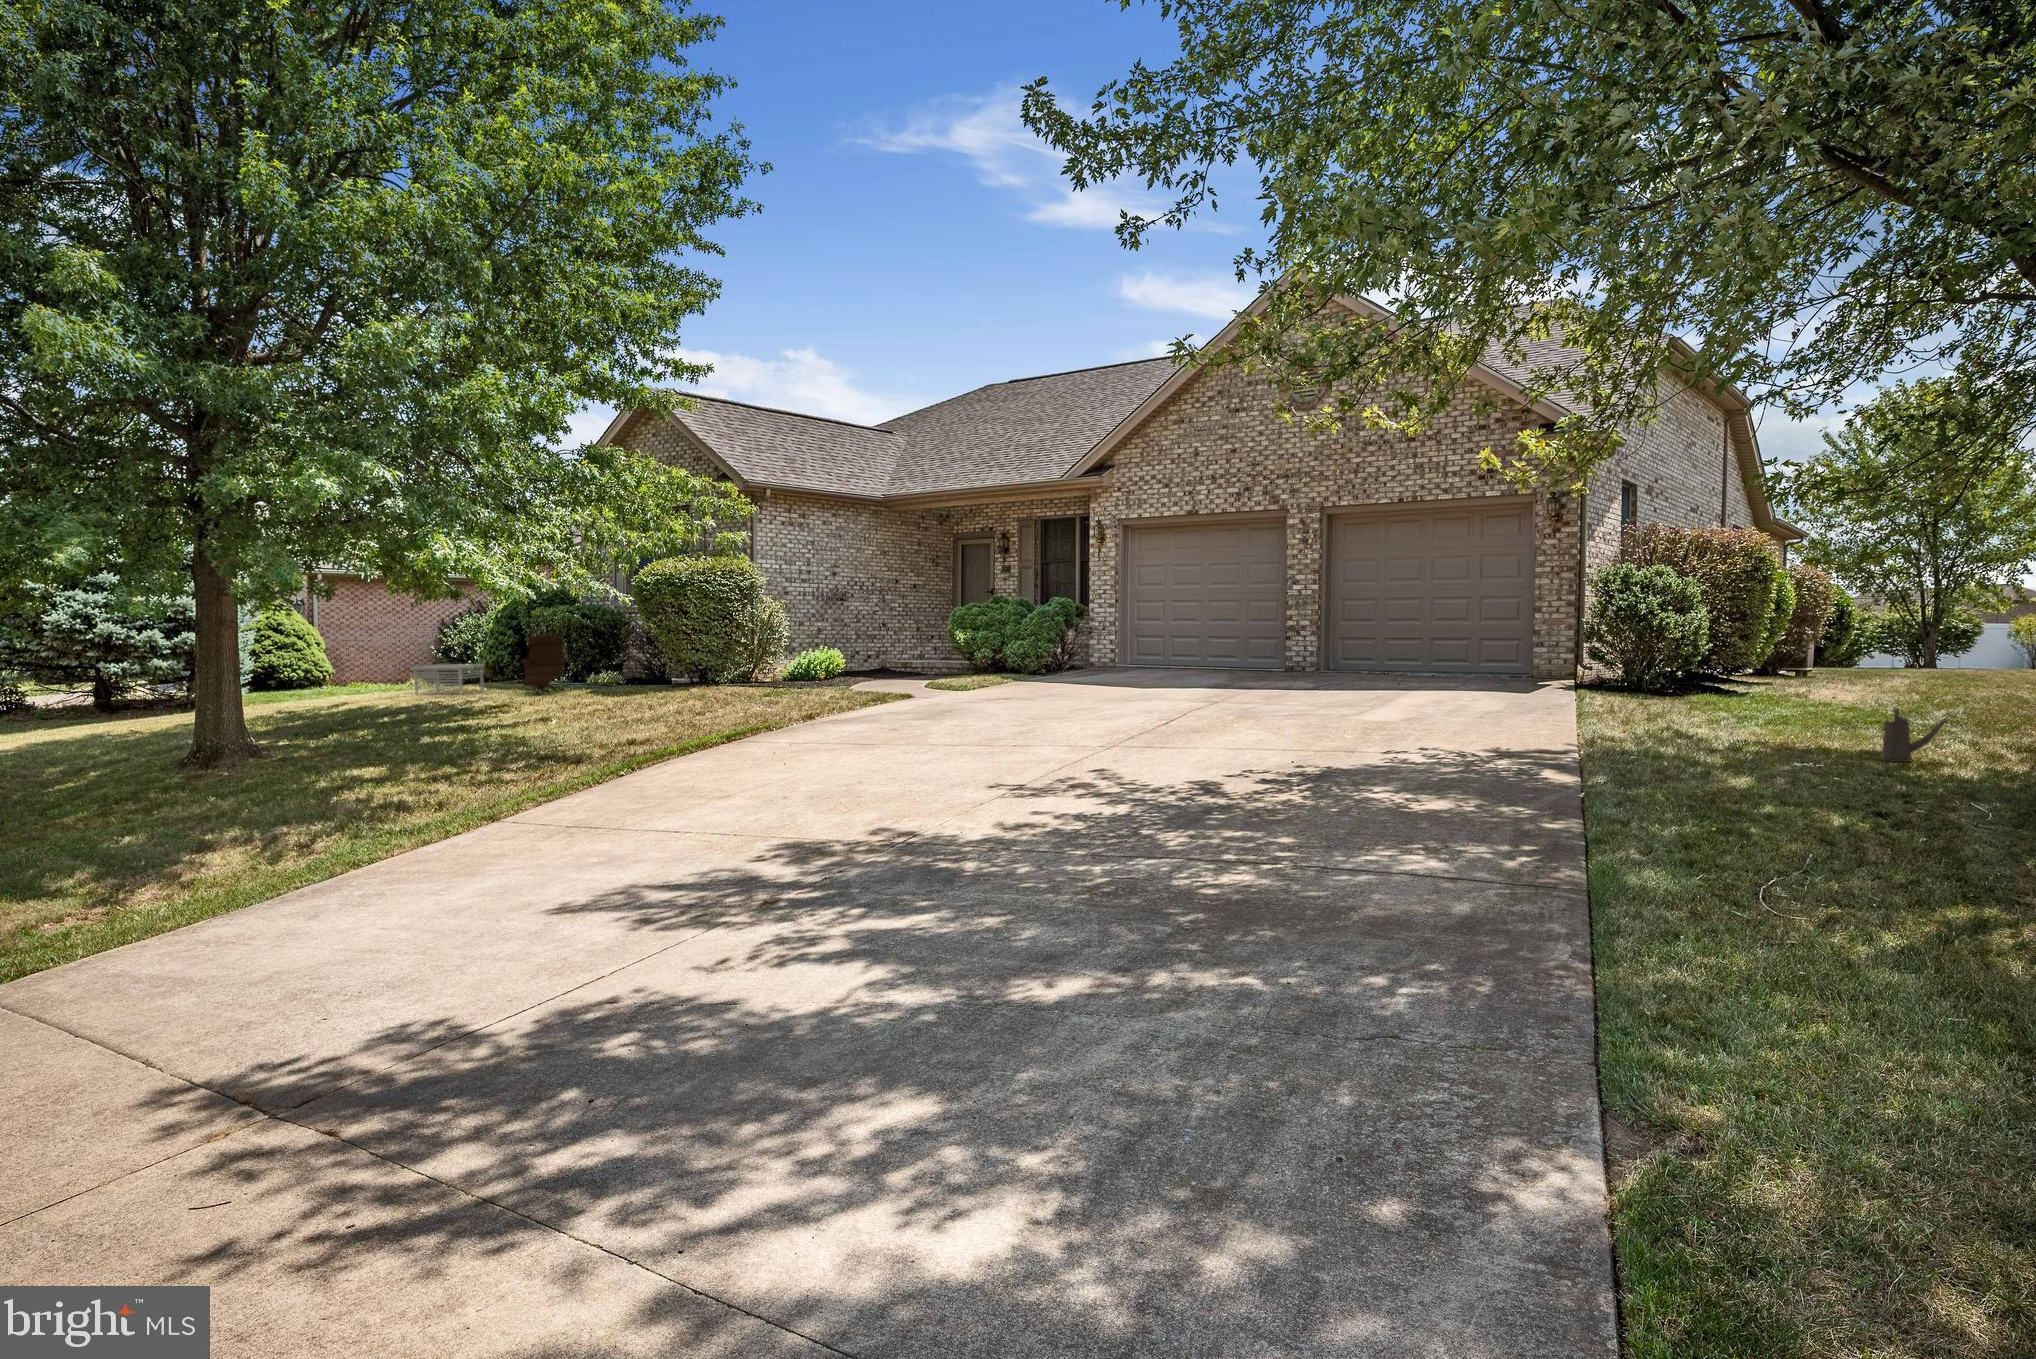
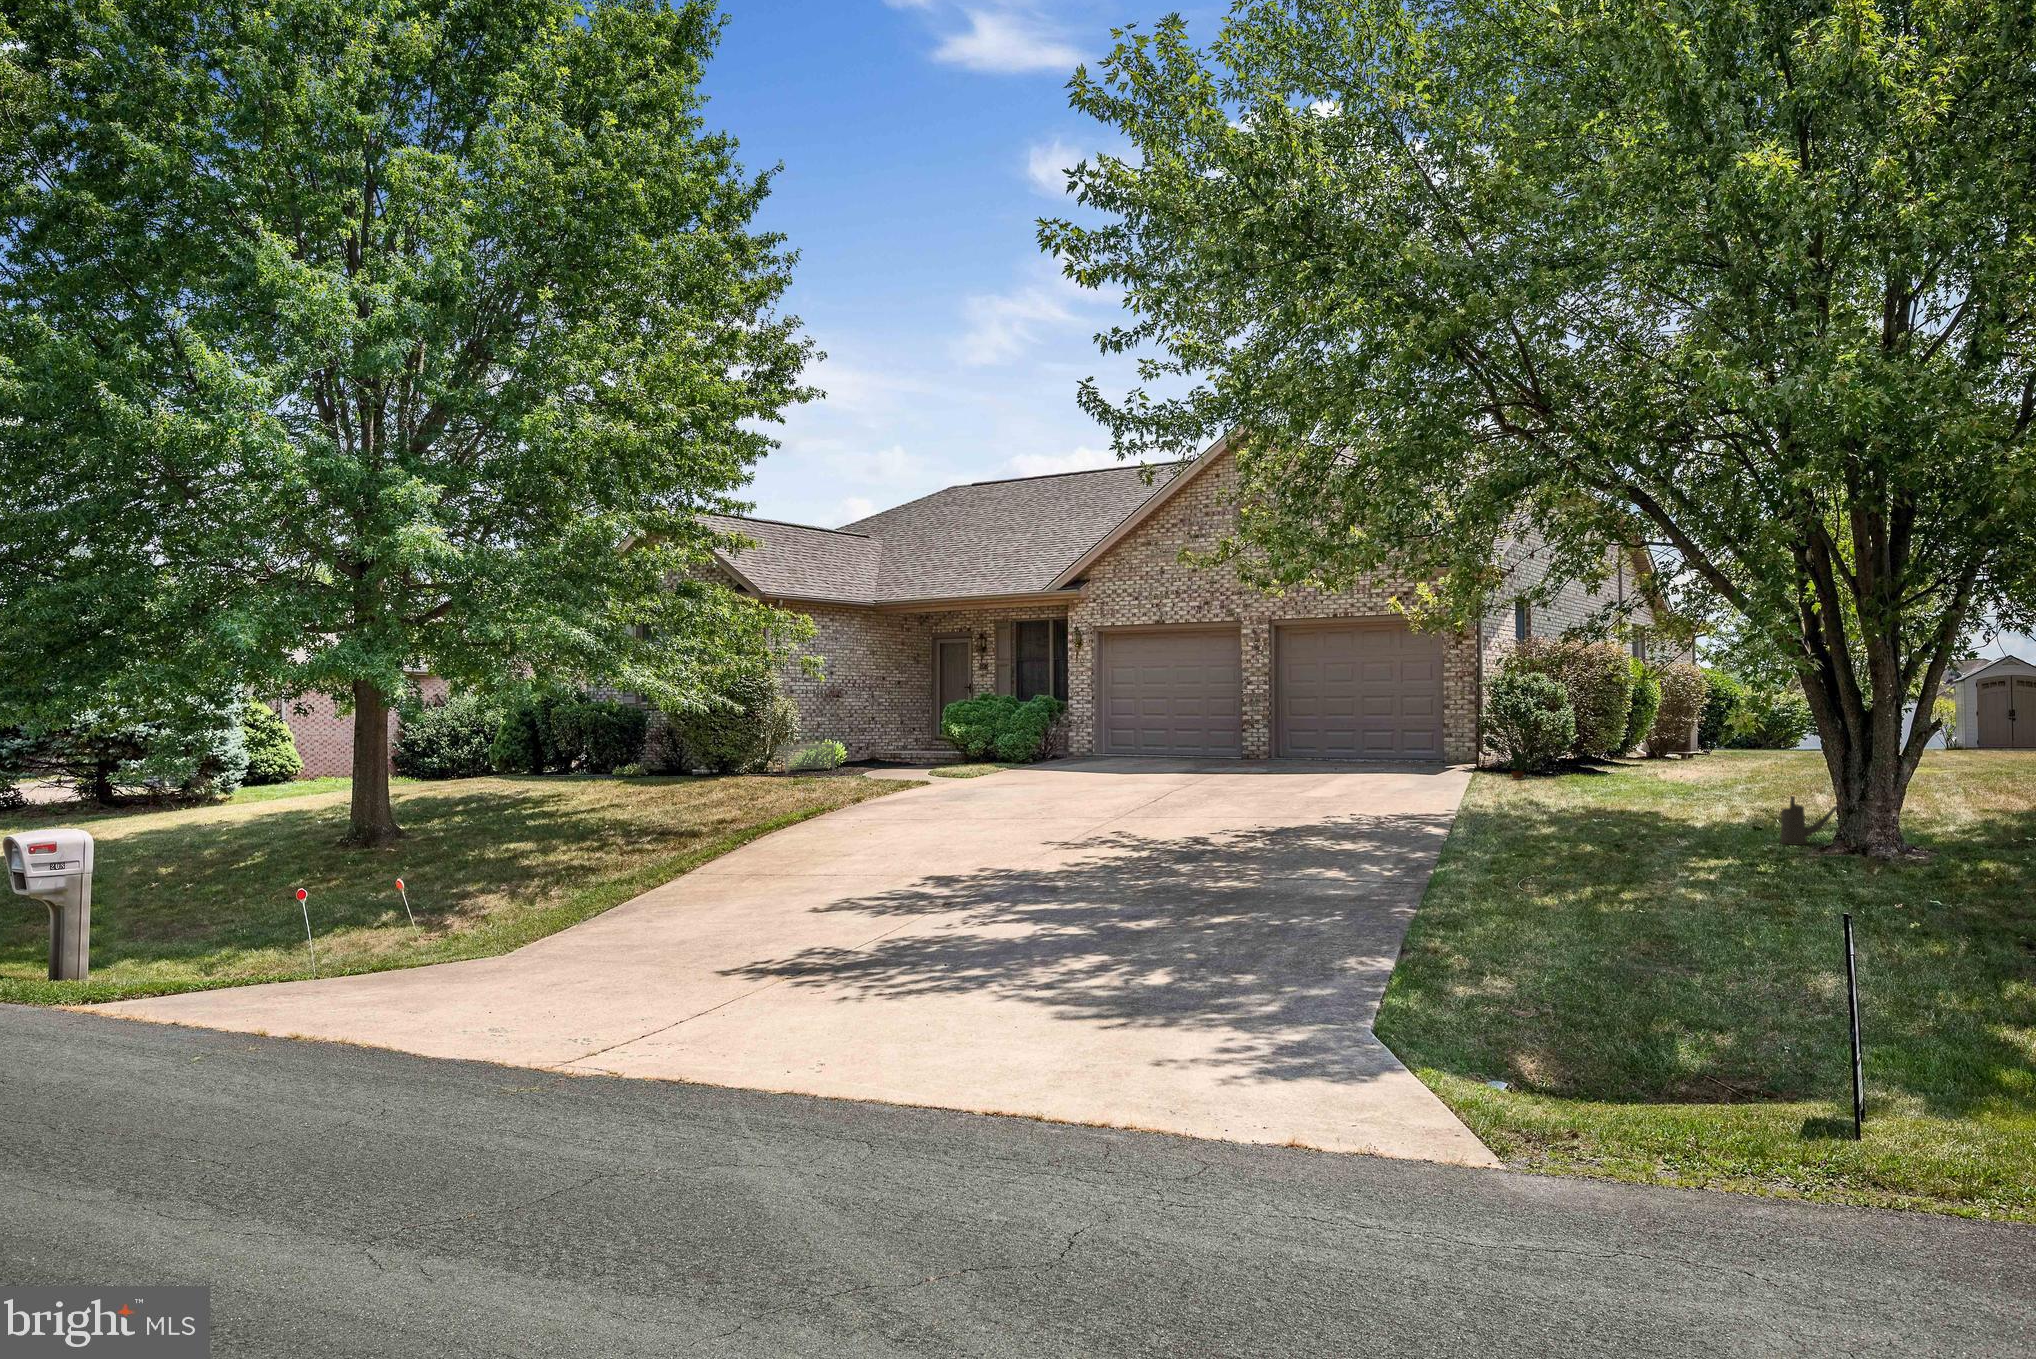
lounge chair: present [521,634,568,693] -> none [553,720,597,774]
potted plant: none [1578,649,1612,686] -> present [1503,749,1531,780]
storage bench: present [412,664,484,694] -> present [770,744,835,774]

